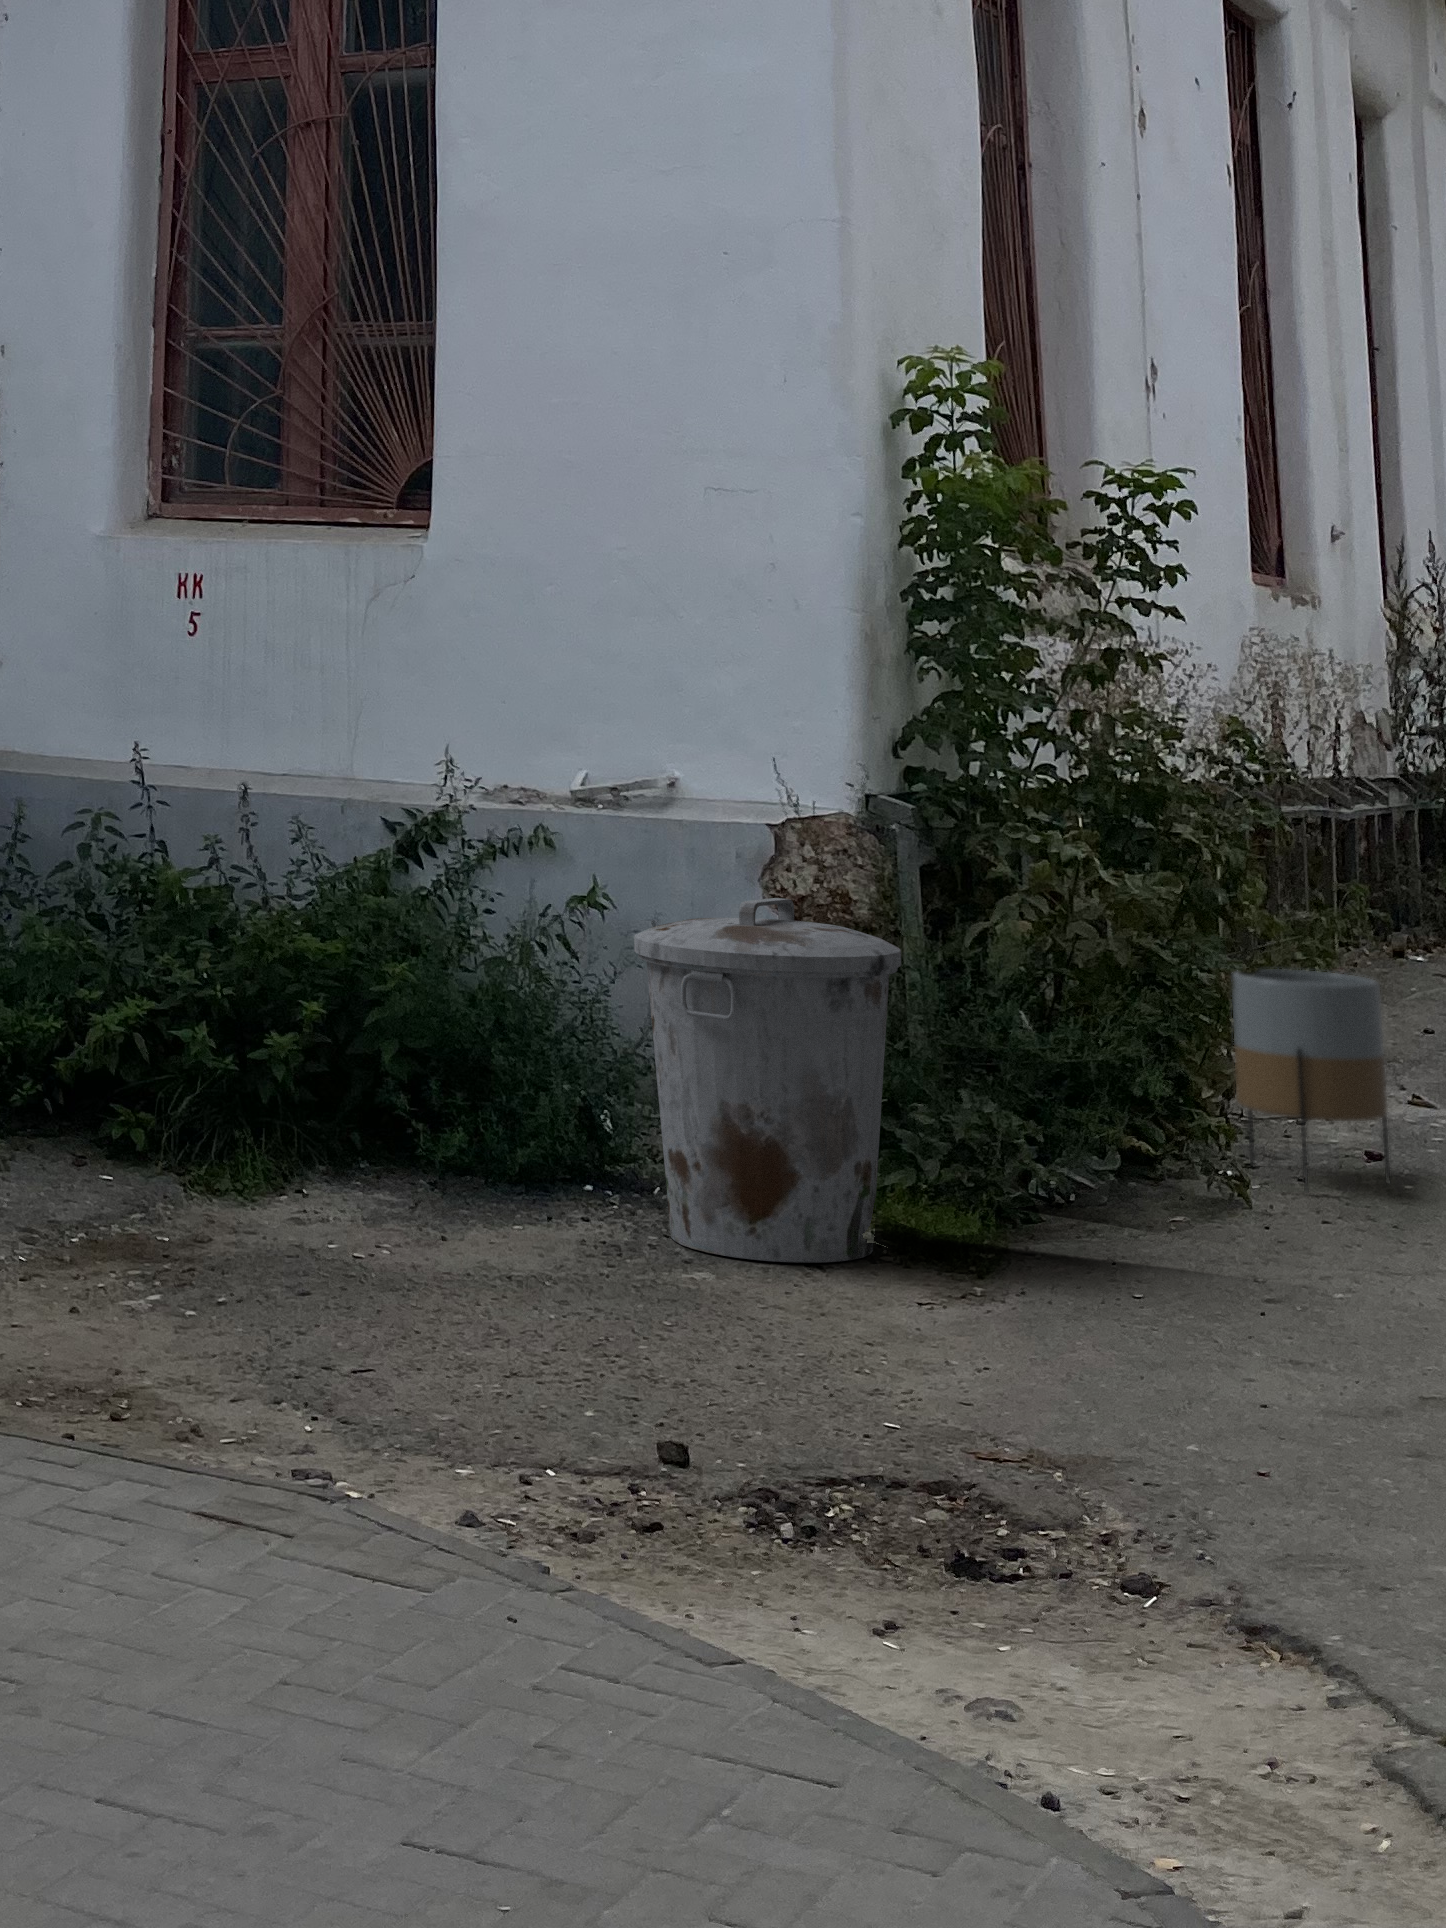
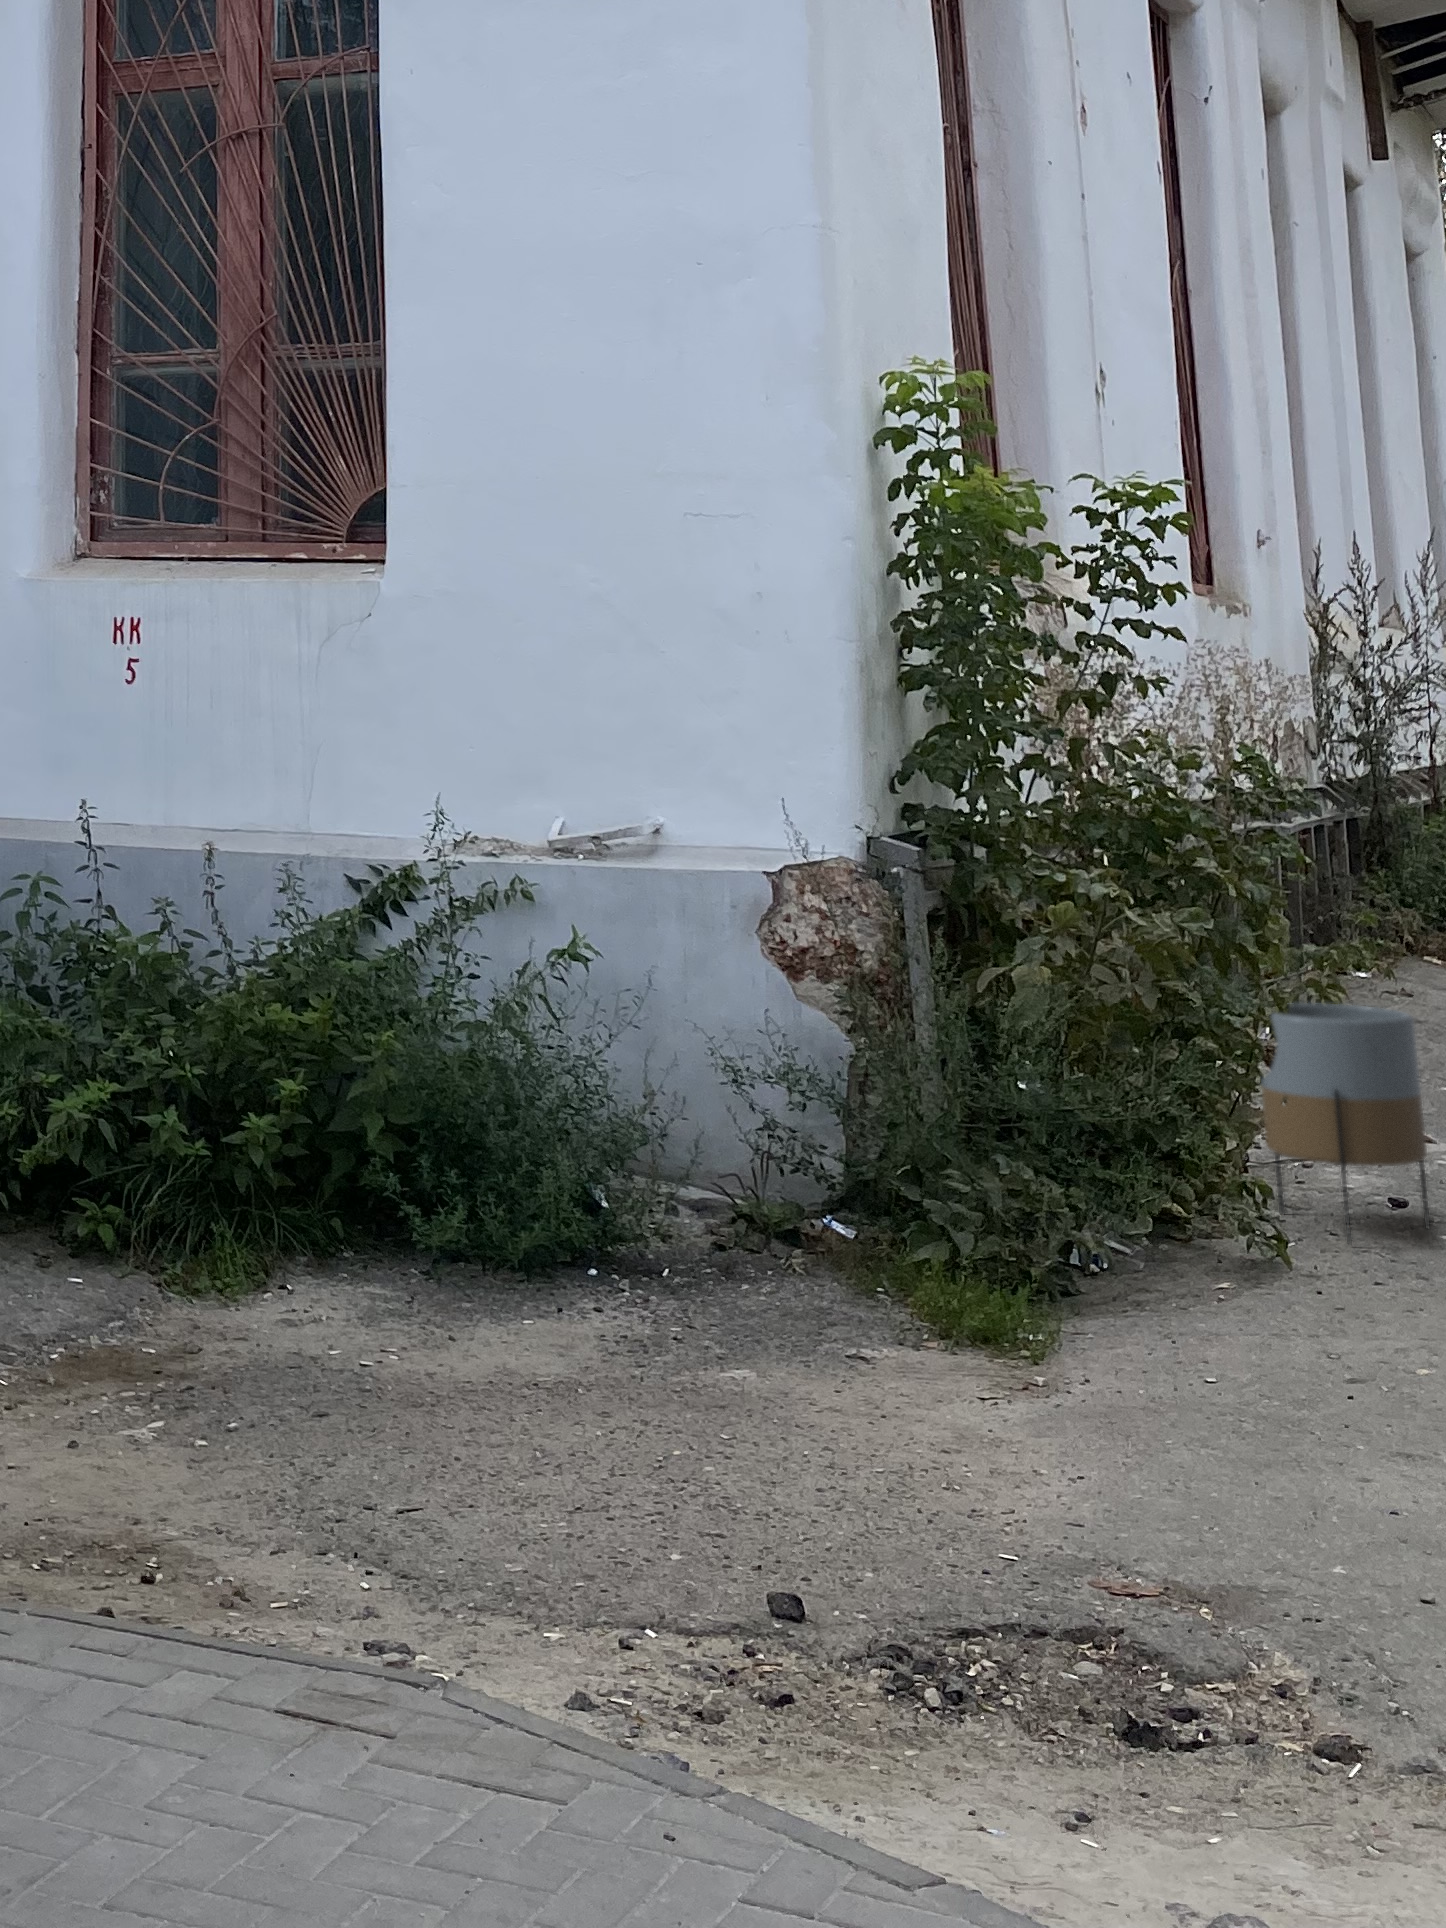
trash can: present [634,898,901,1263] -> none [643,951,931,1350]

